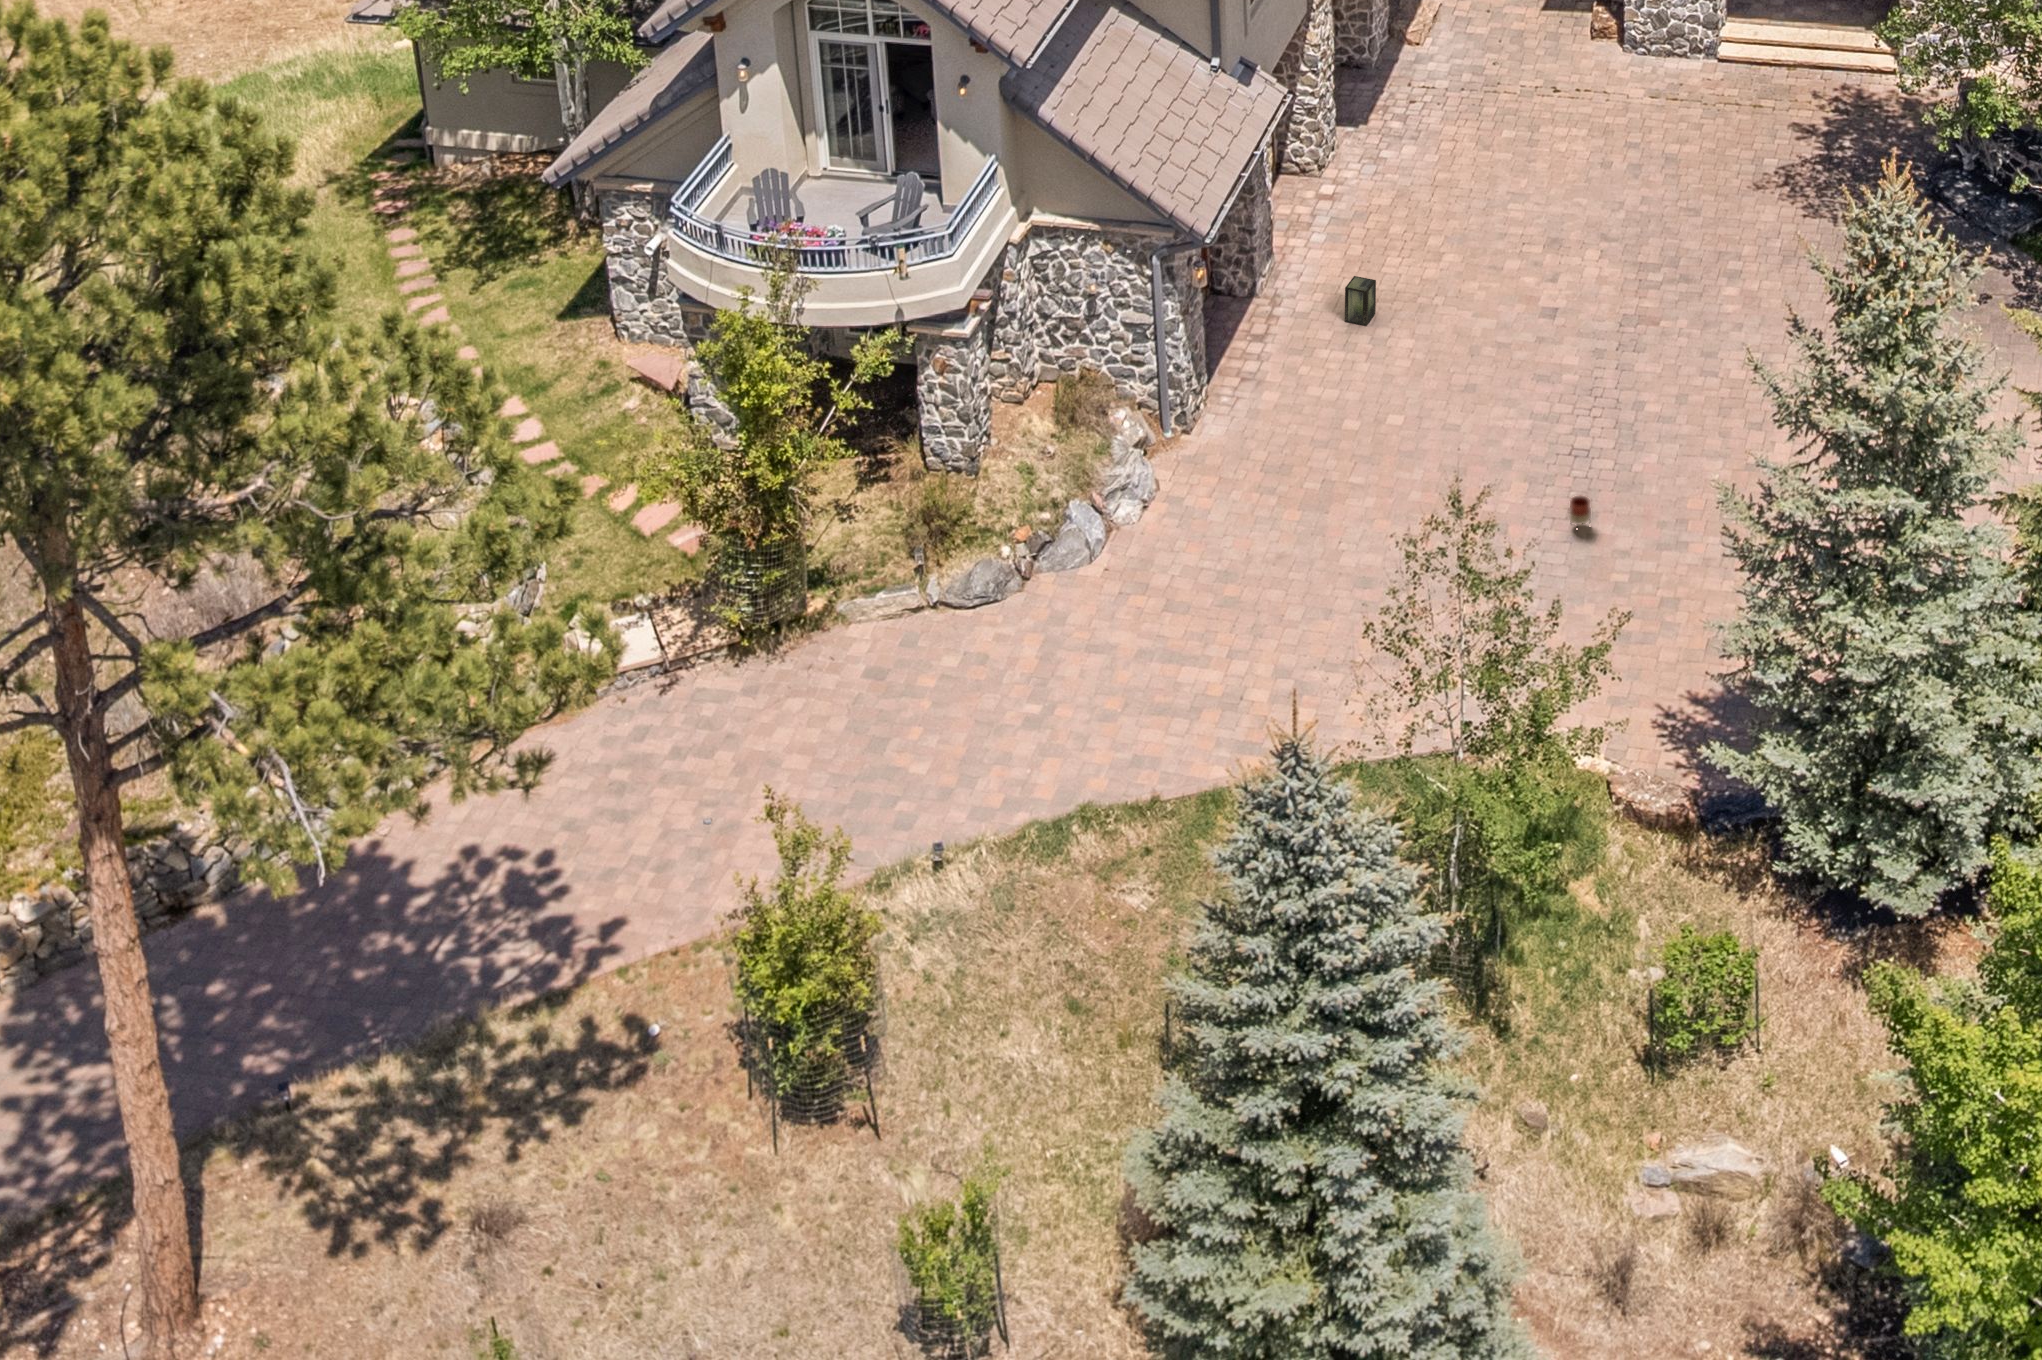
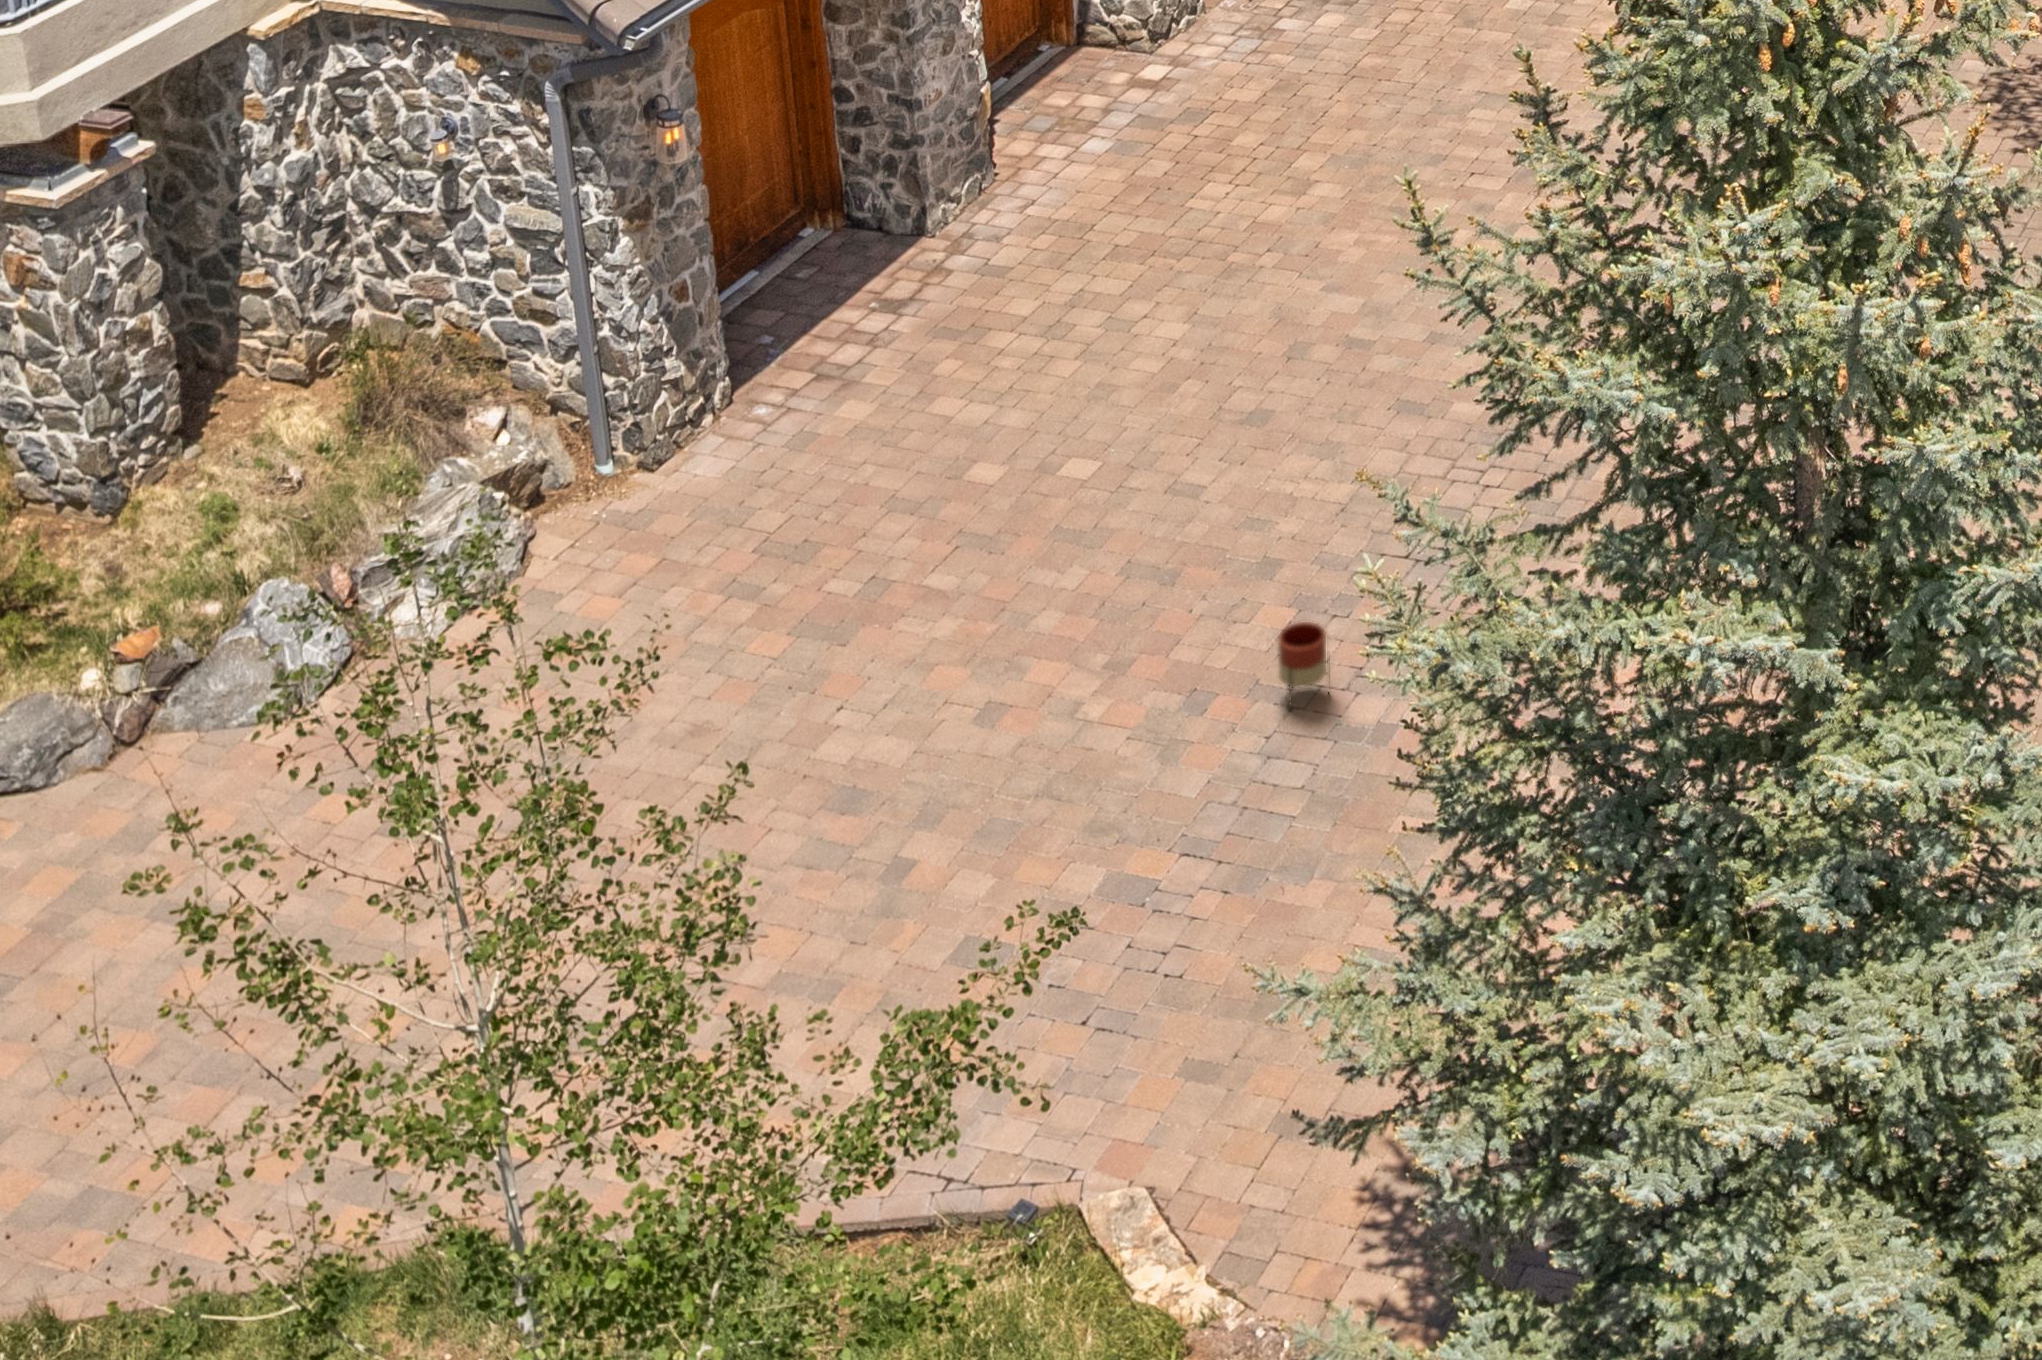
storage box: present [1345,276,1376,326] -> none [1009,173,1081,273]

